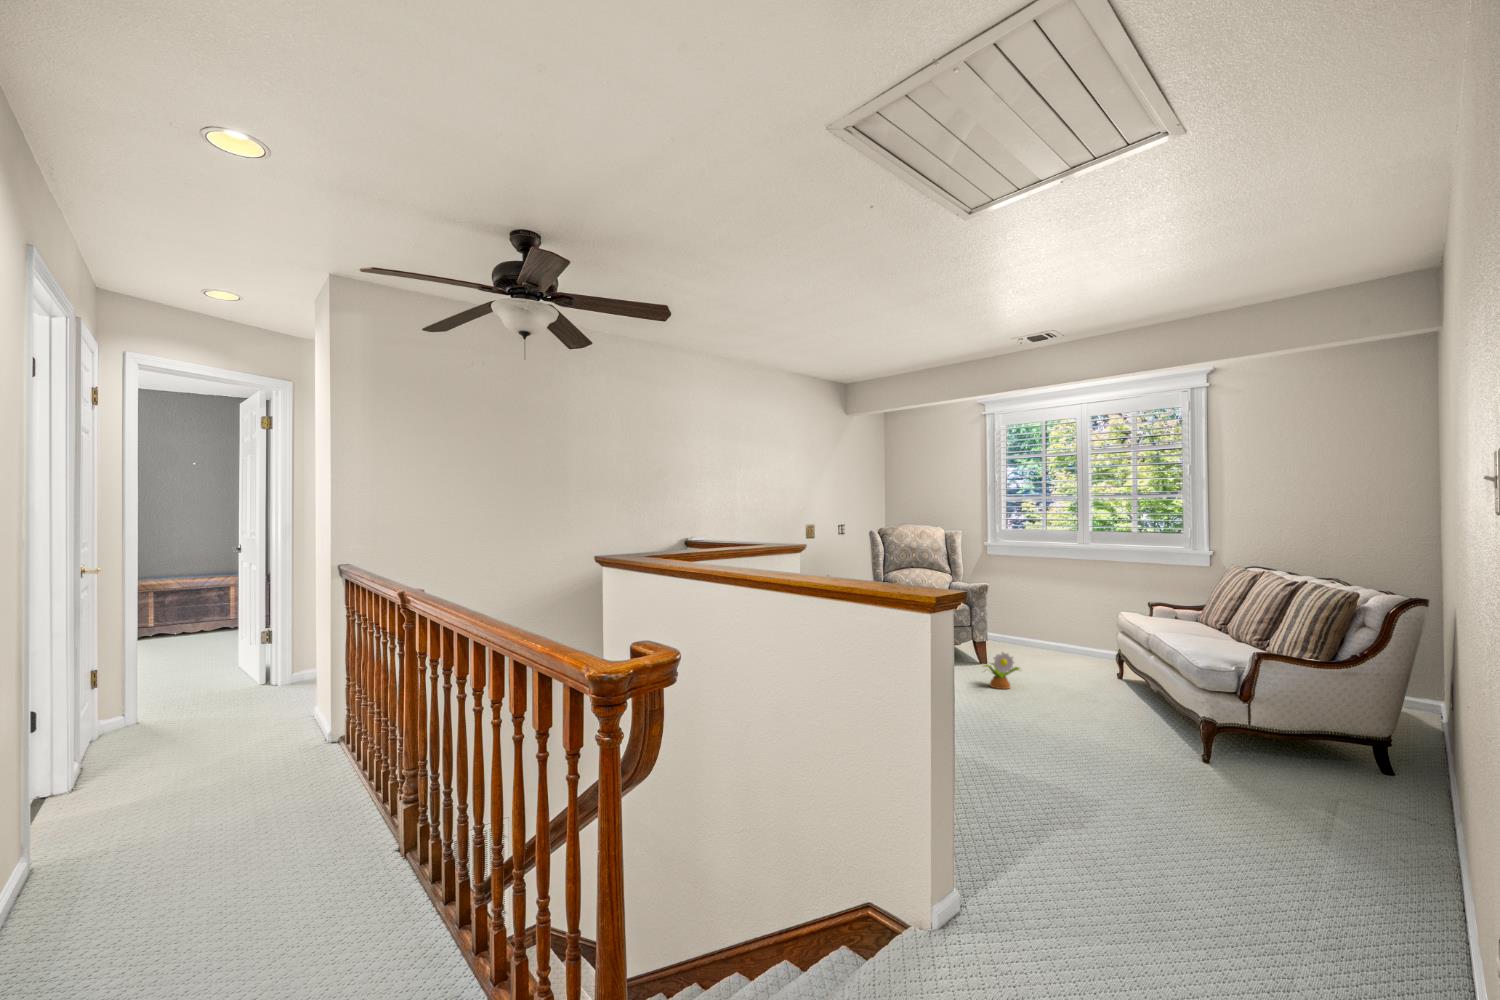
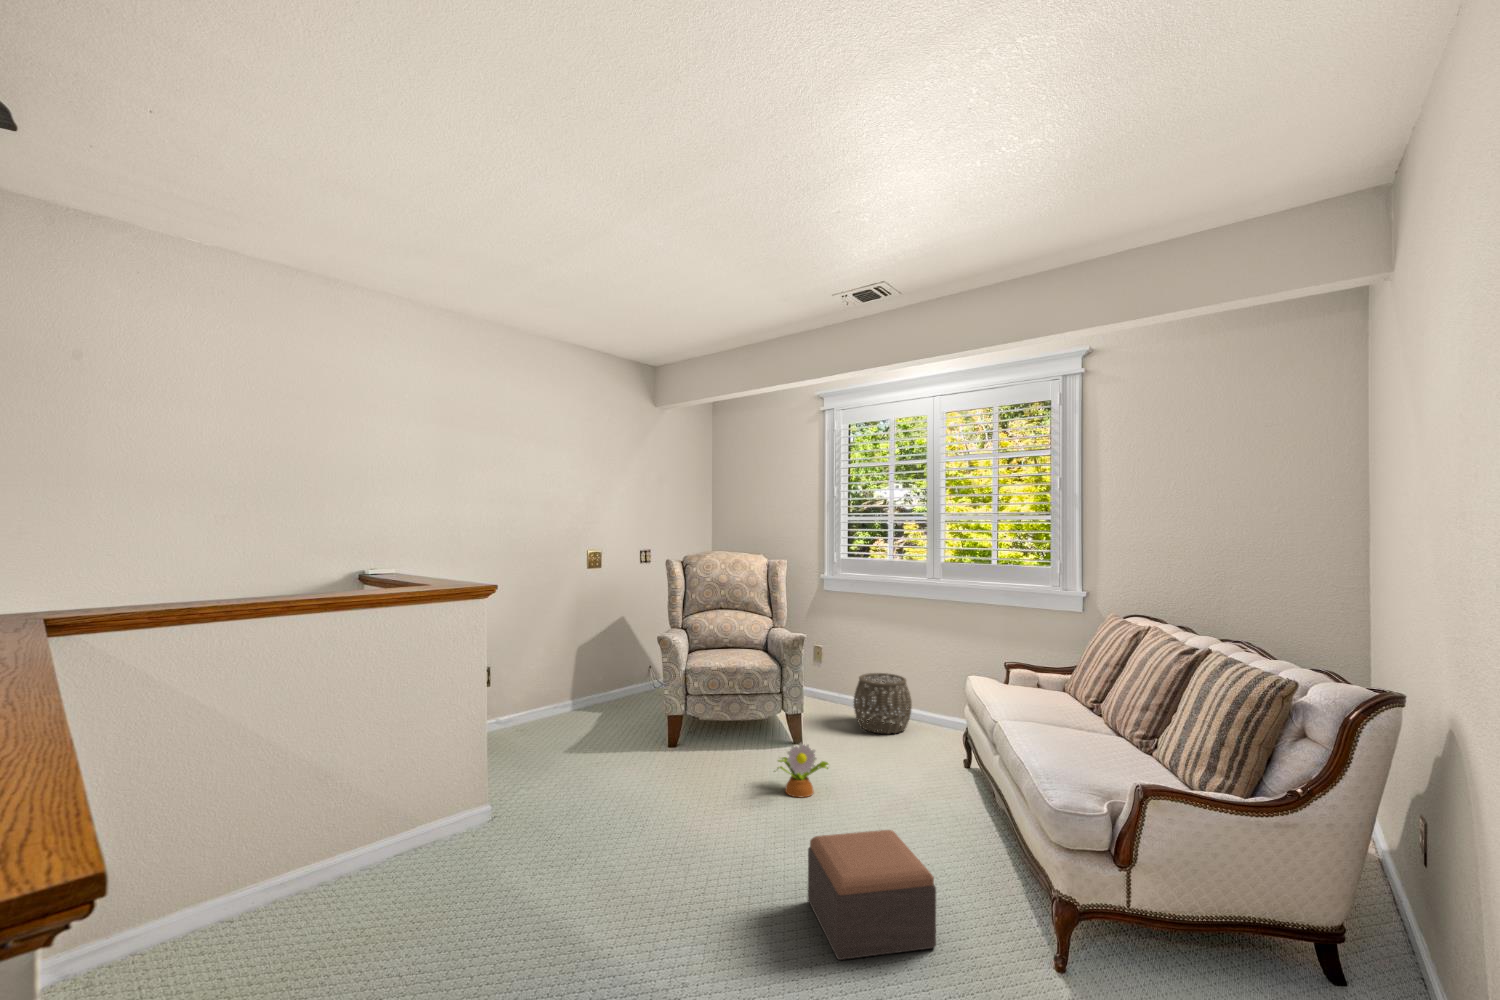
woven basket: none [1020,616,1069,660] -> present [854,673,912,734]
footstool: none [1034,690,1124,752] -> present [808,830,936,960]

